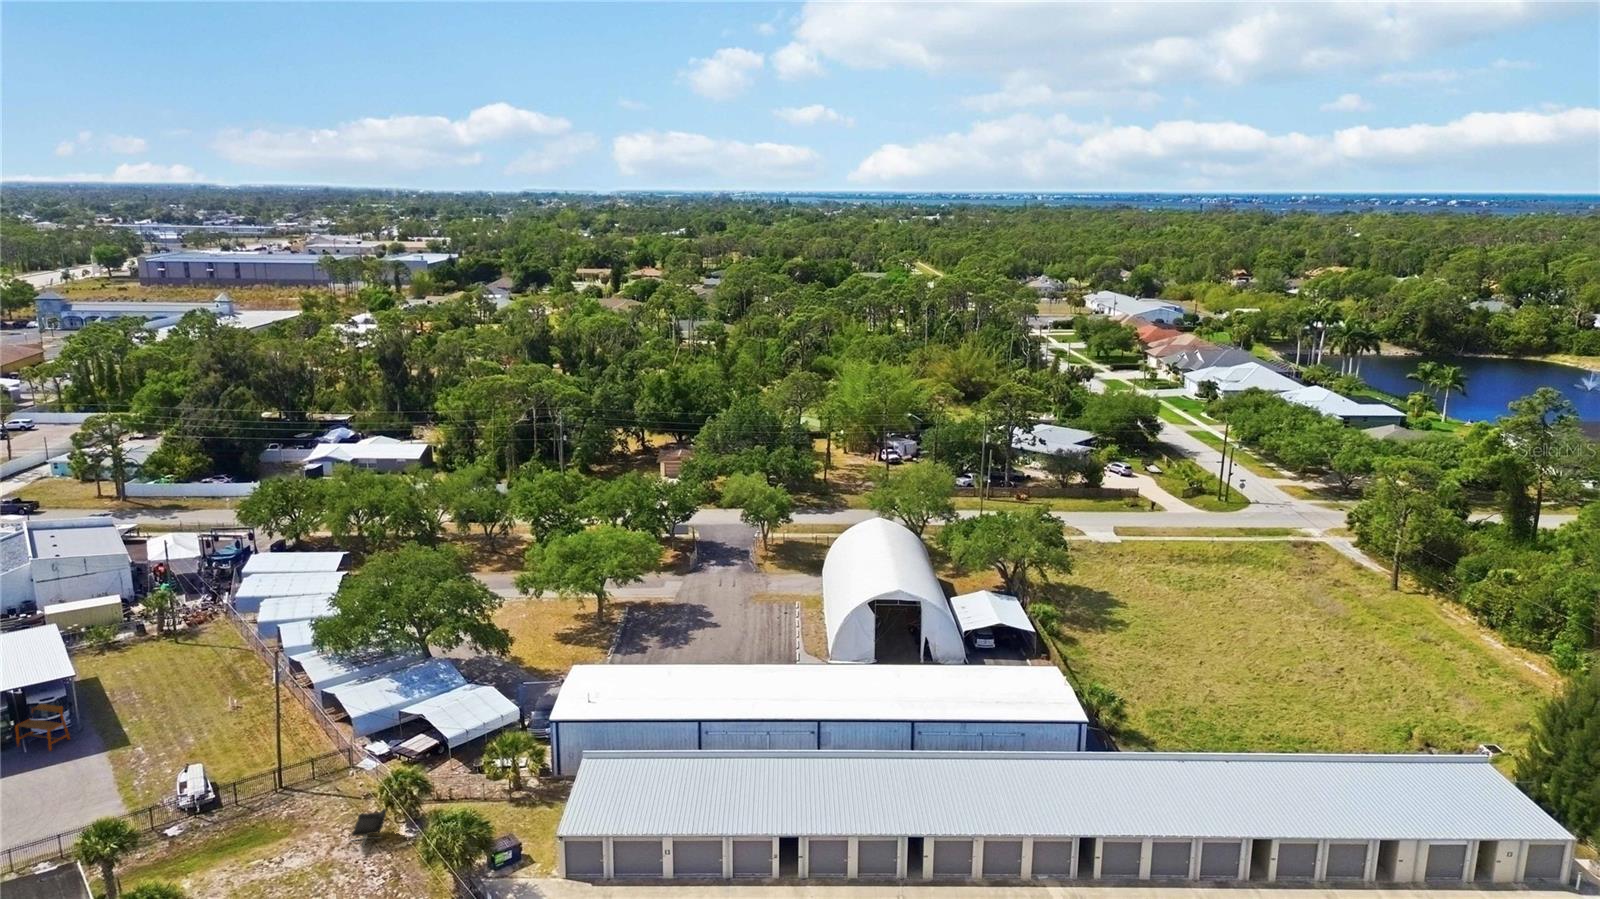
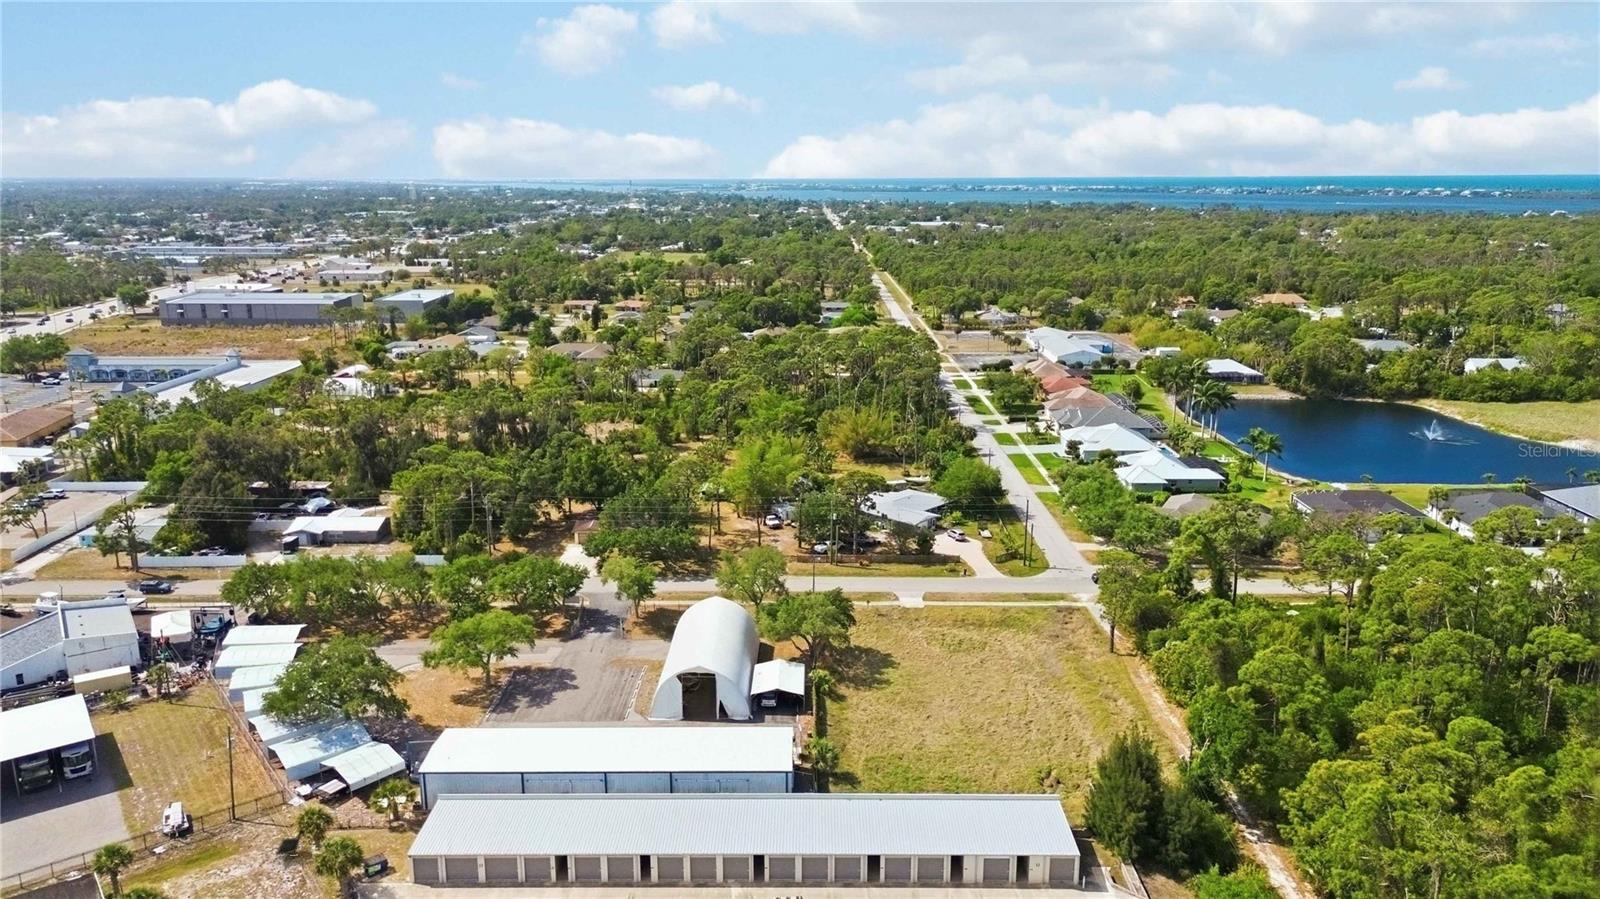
bench: present [15,704,70,751] -> none [54,757,92,792]

